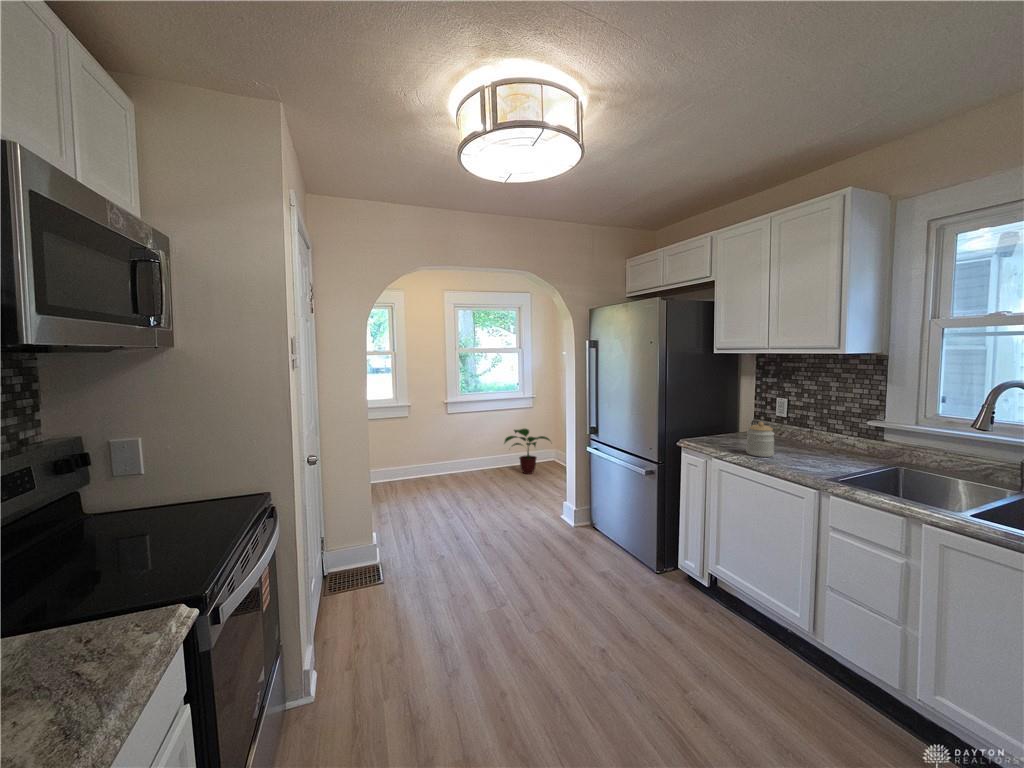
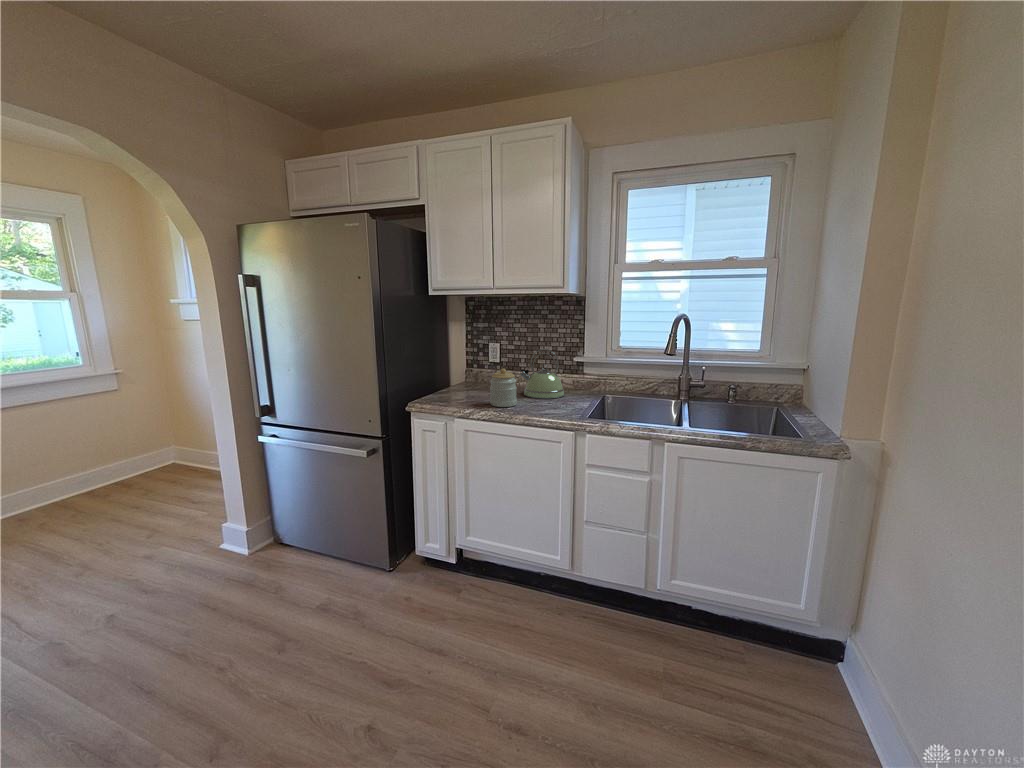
kettle: none [795,408,847,459] -> present [520,349,565,399]
potted plant: present [504,429,550,474] -> none [65,425,173,498]

